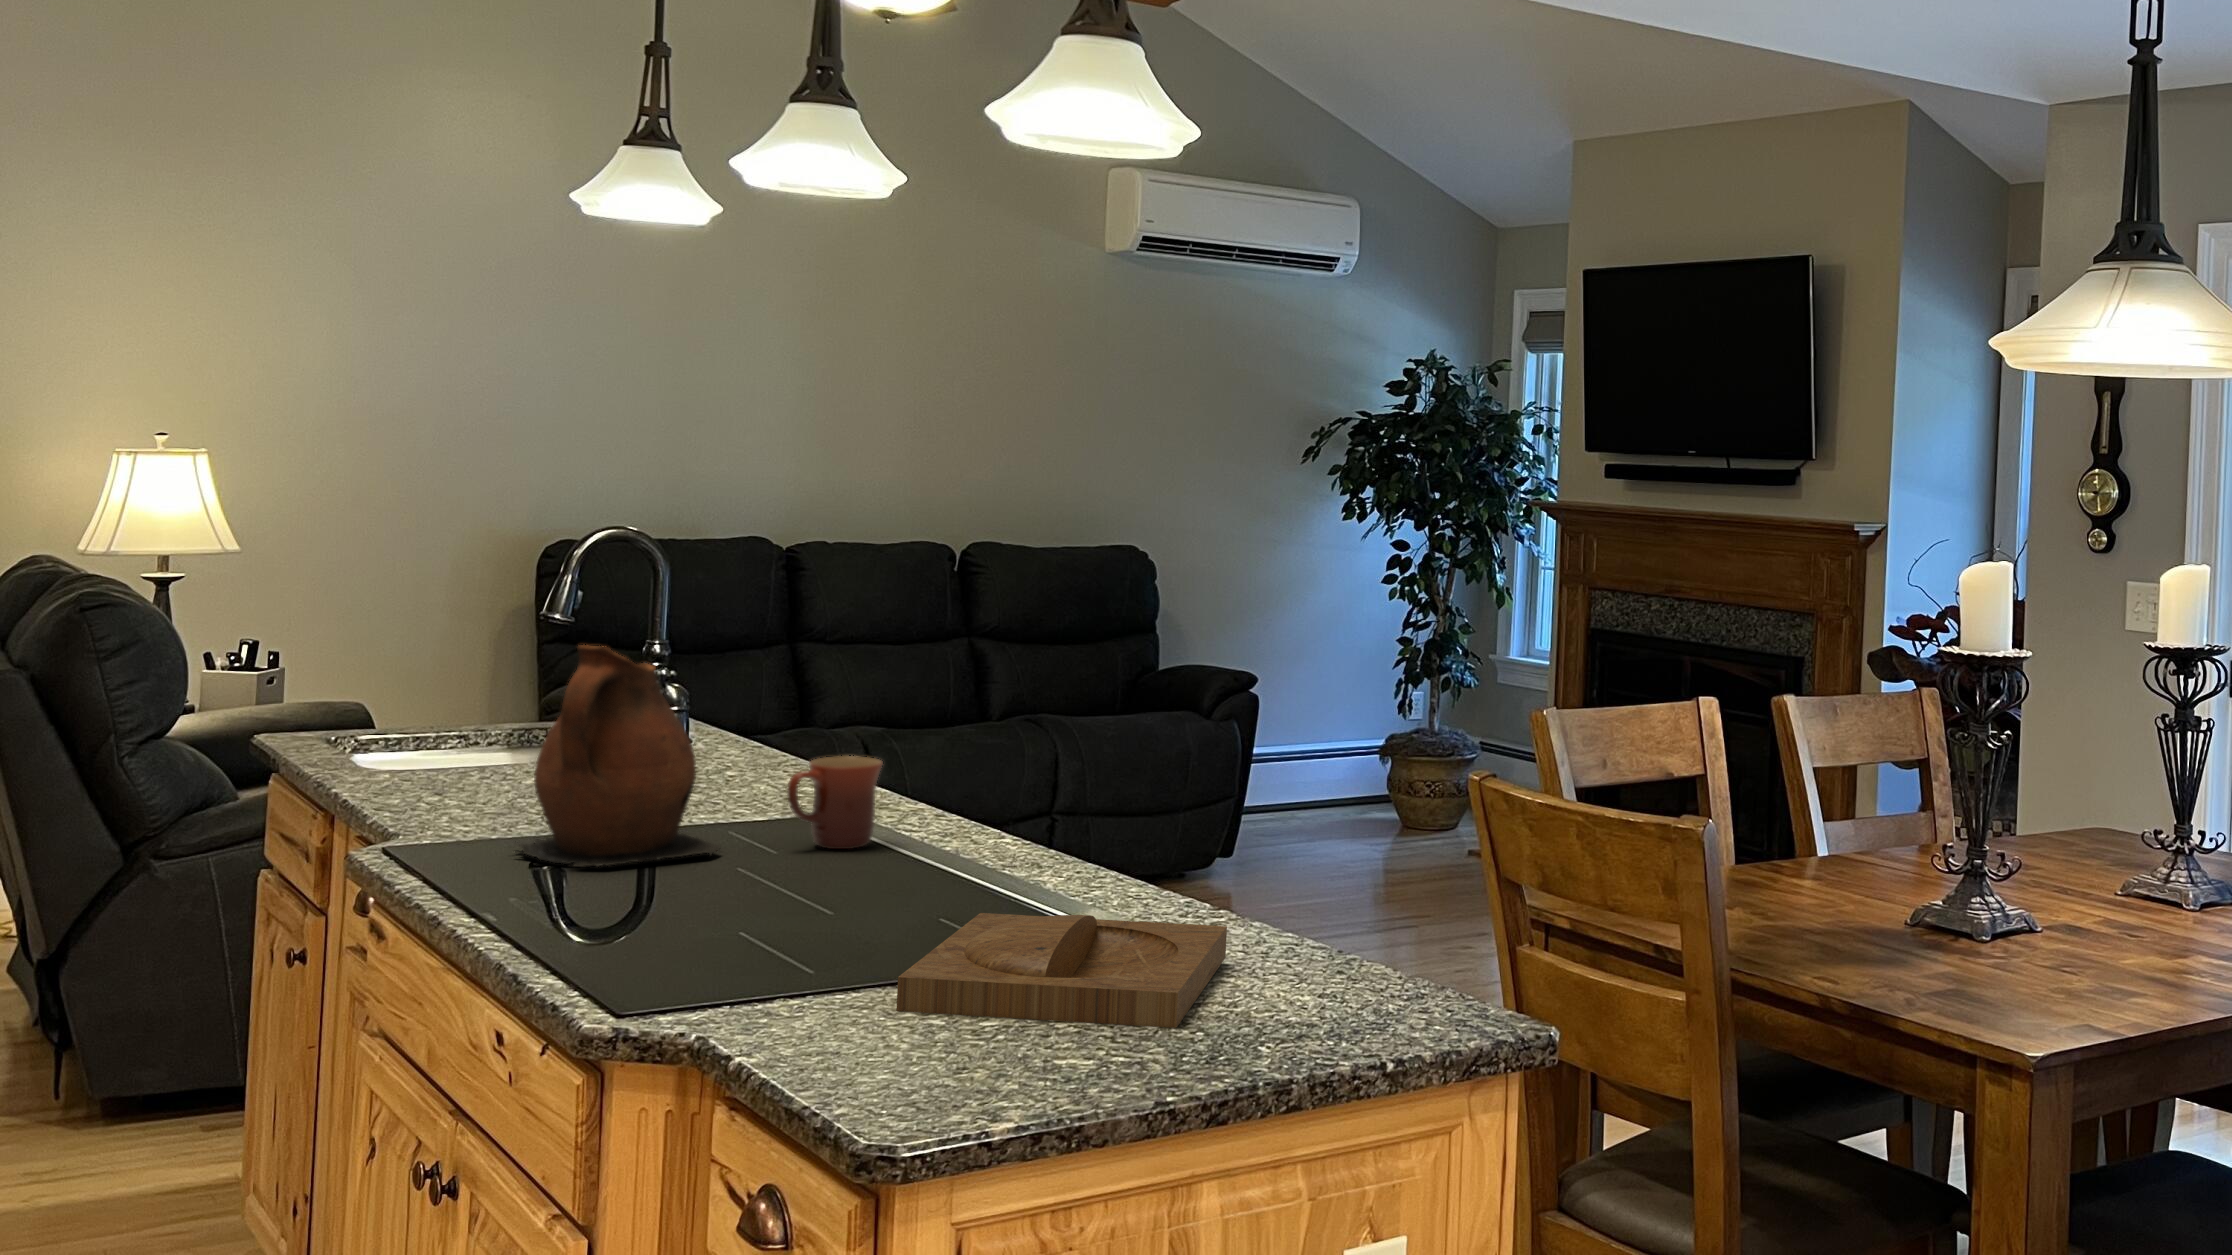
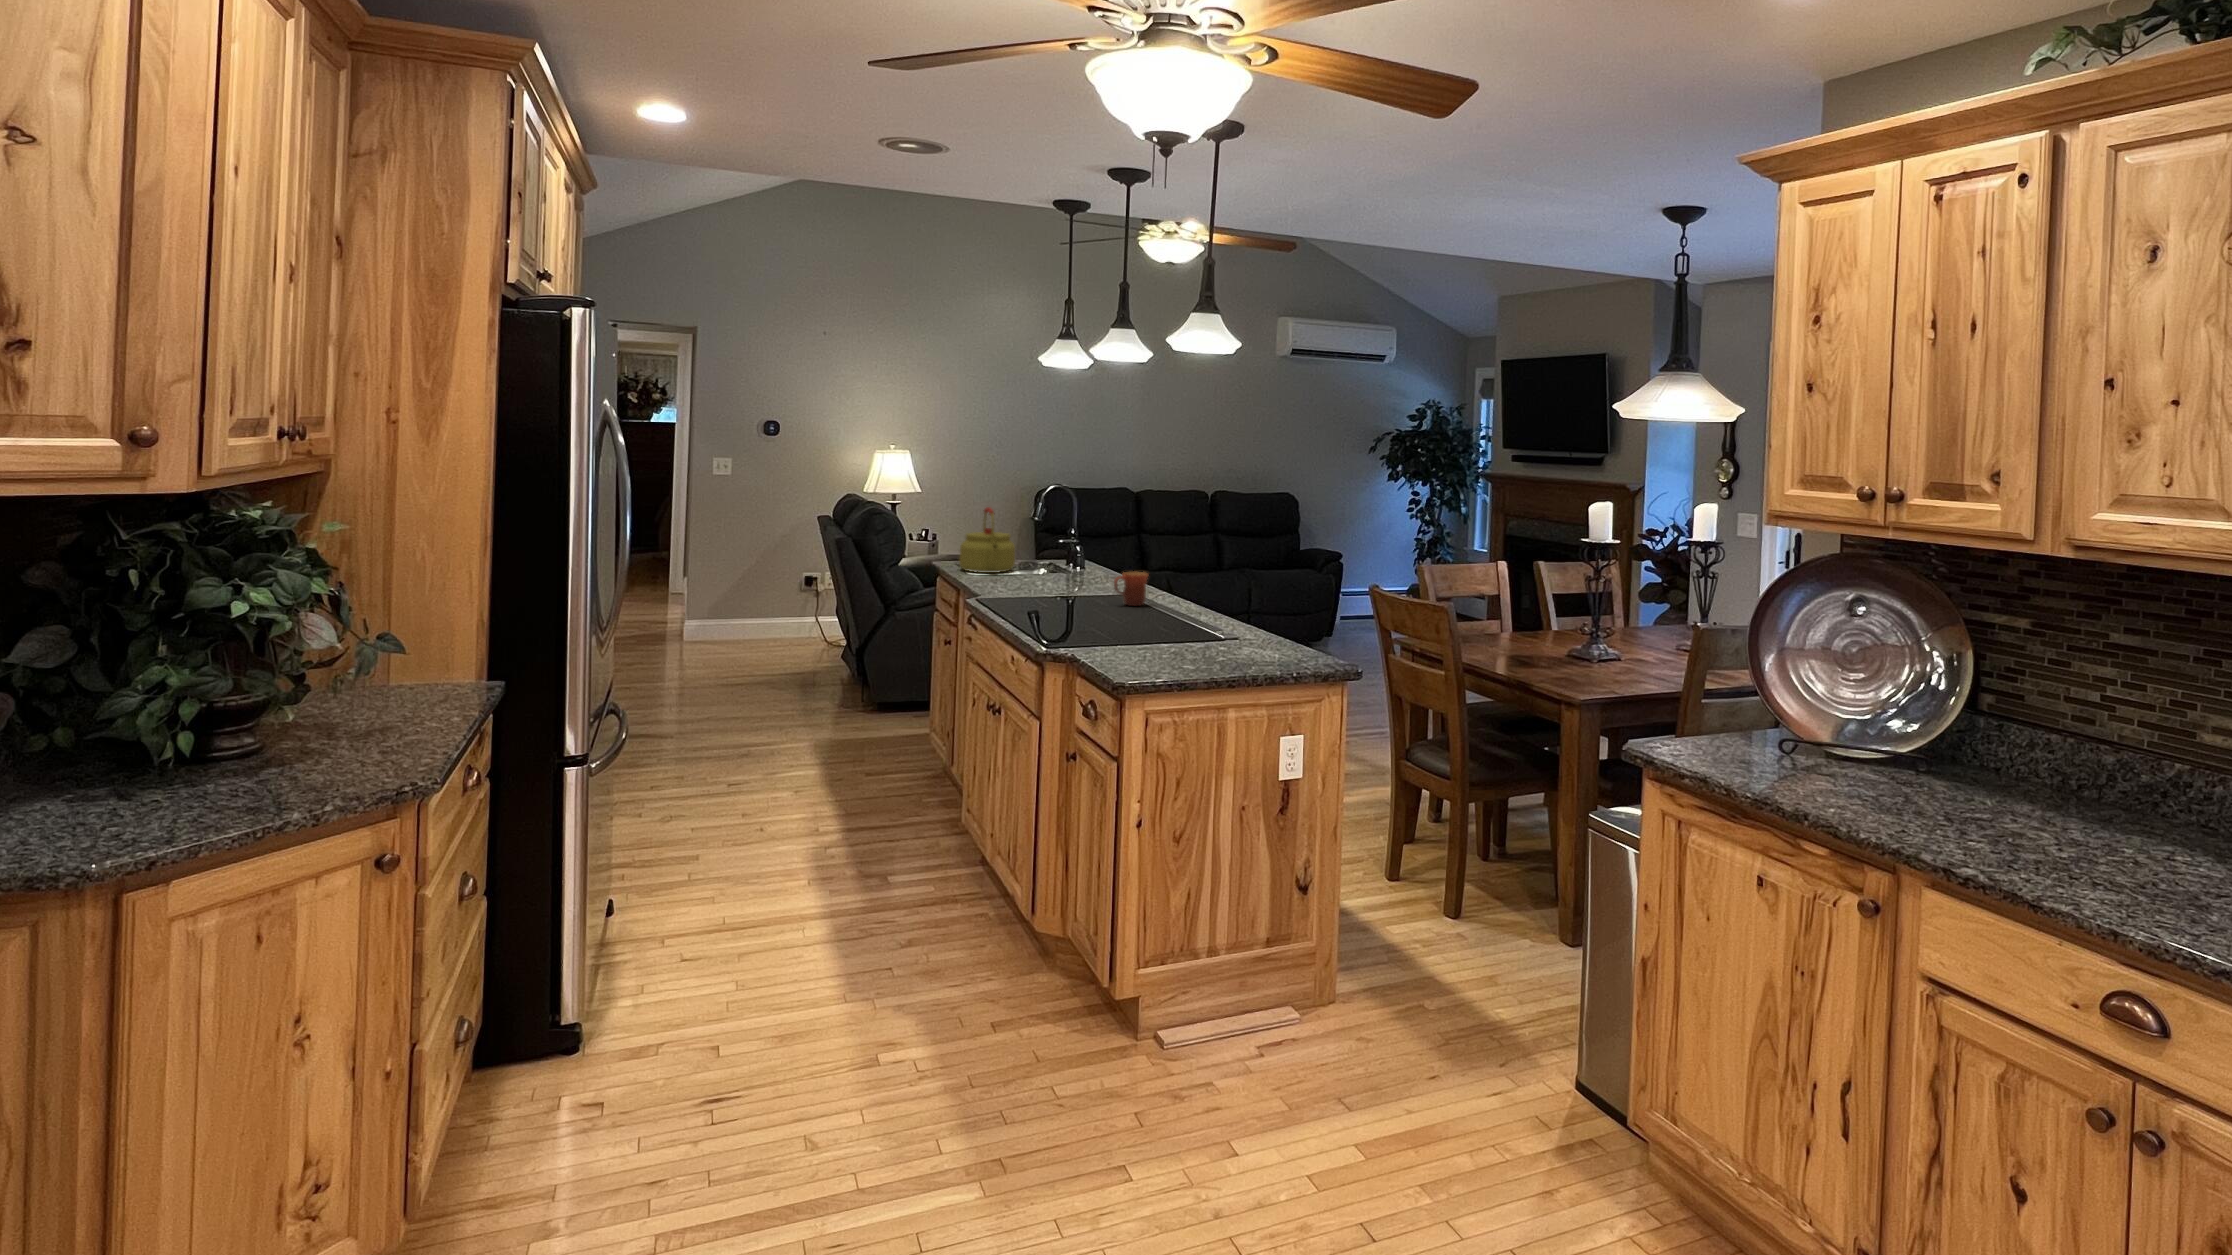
kettle: none [333,589,495,764] -> present [959,507,1015,573]
ceramic pitcher: present [518,645,720,867] -> none [1017,527,1091,607]
tray: present [896,913,1227,1028] -> none [1138,625,1258,663]

